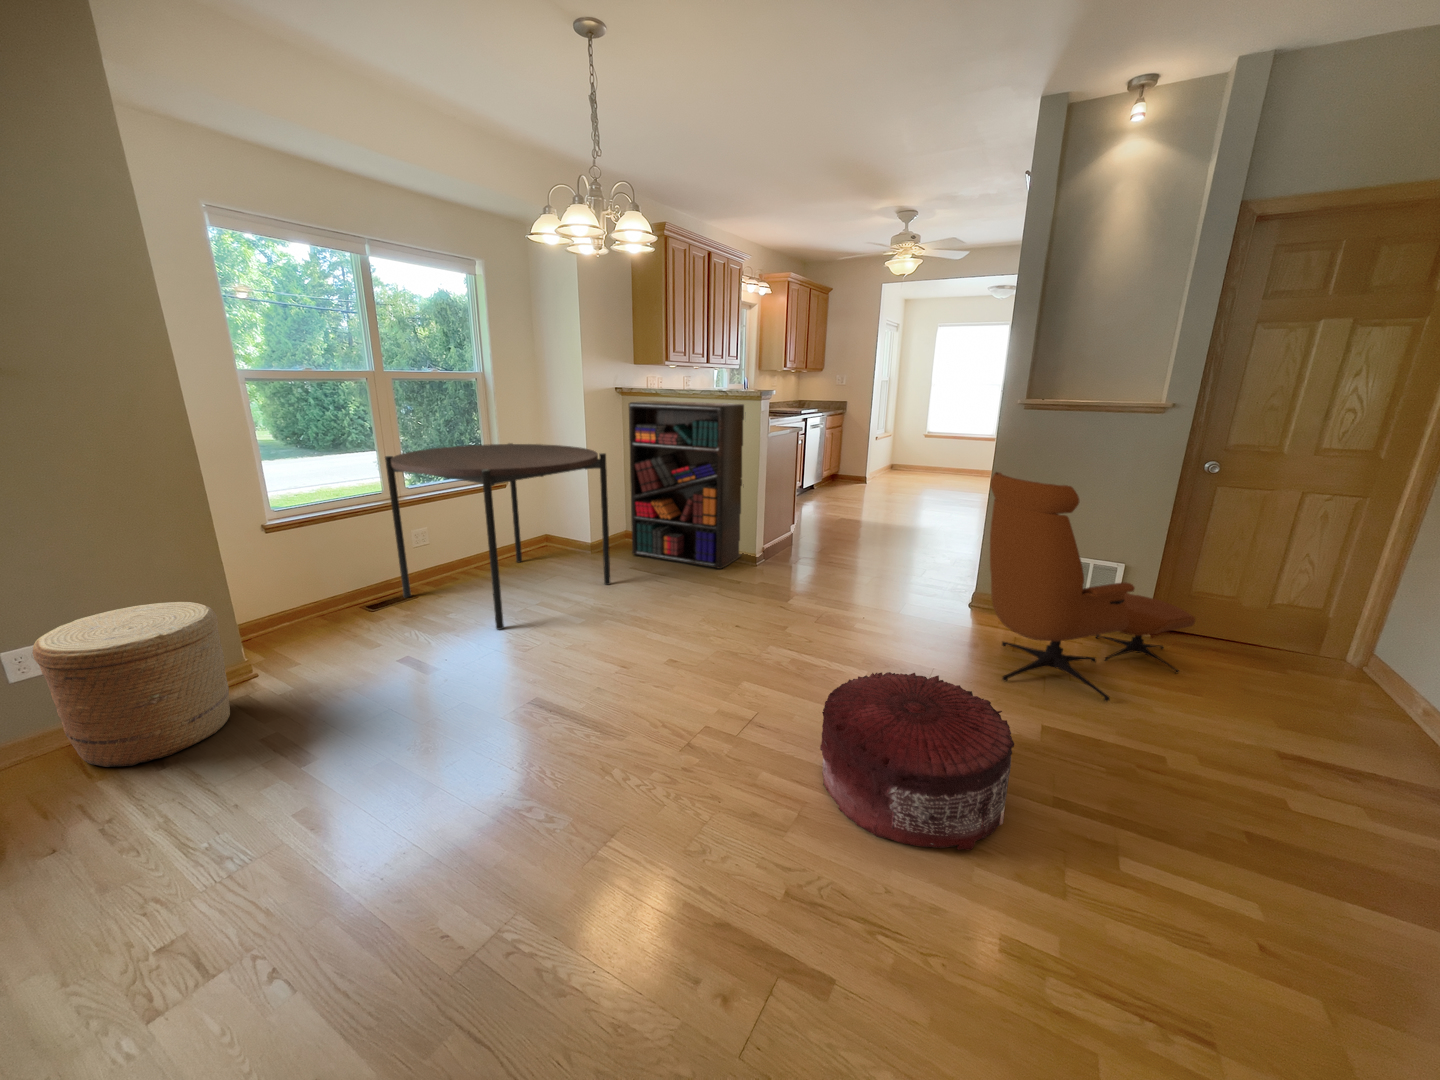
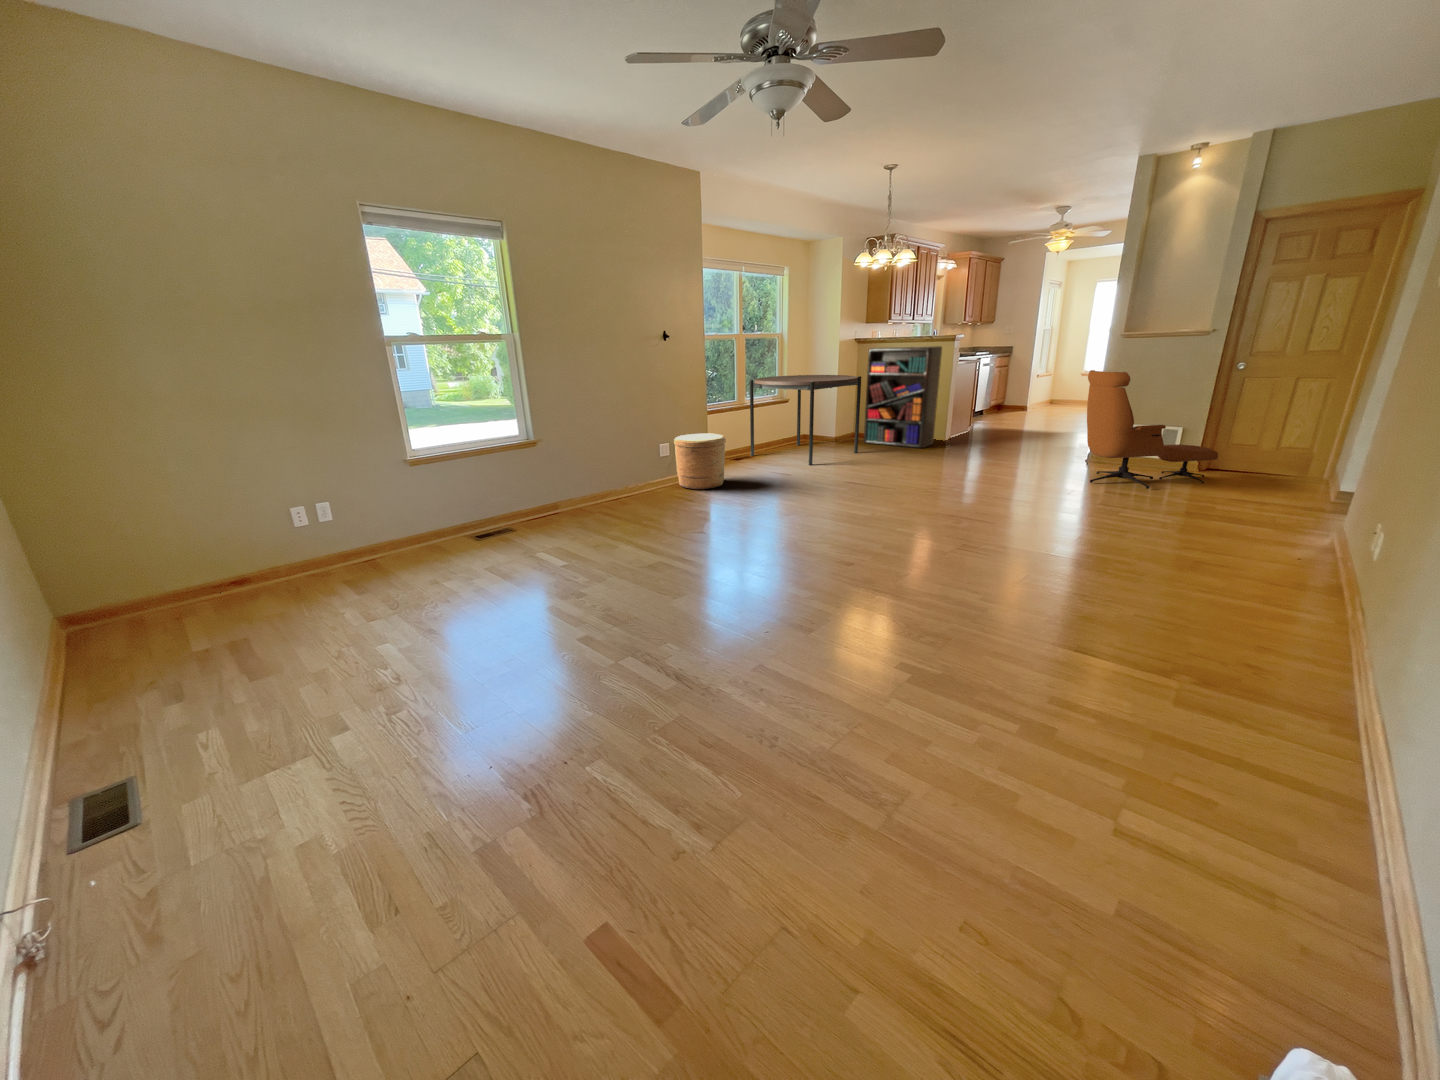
pouf: present [820,672,1014,850] -> none [987,459,1075,512]

